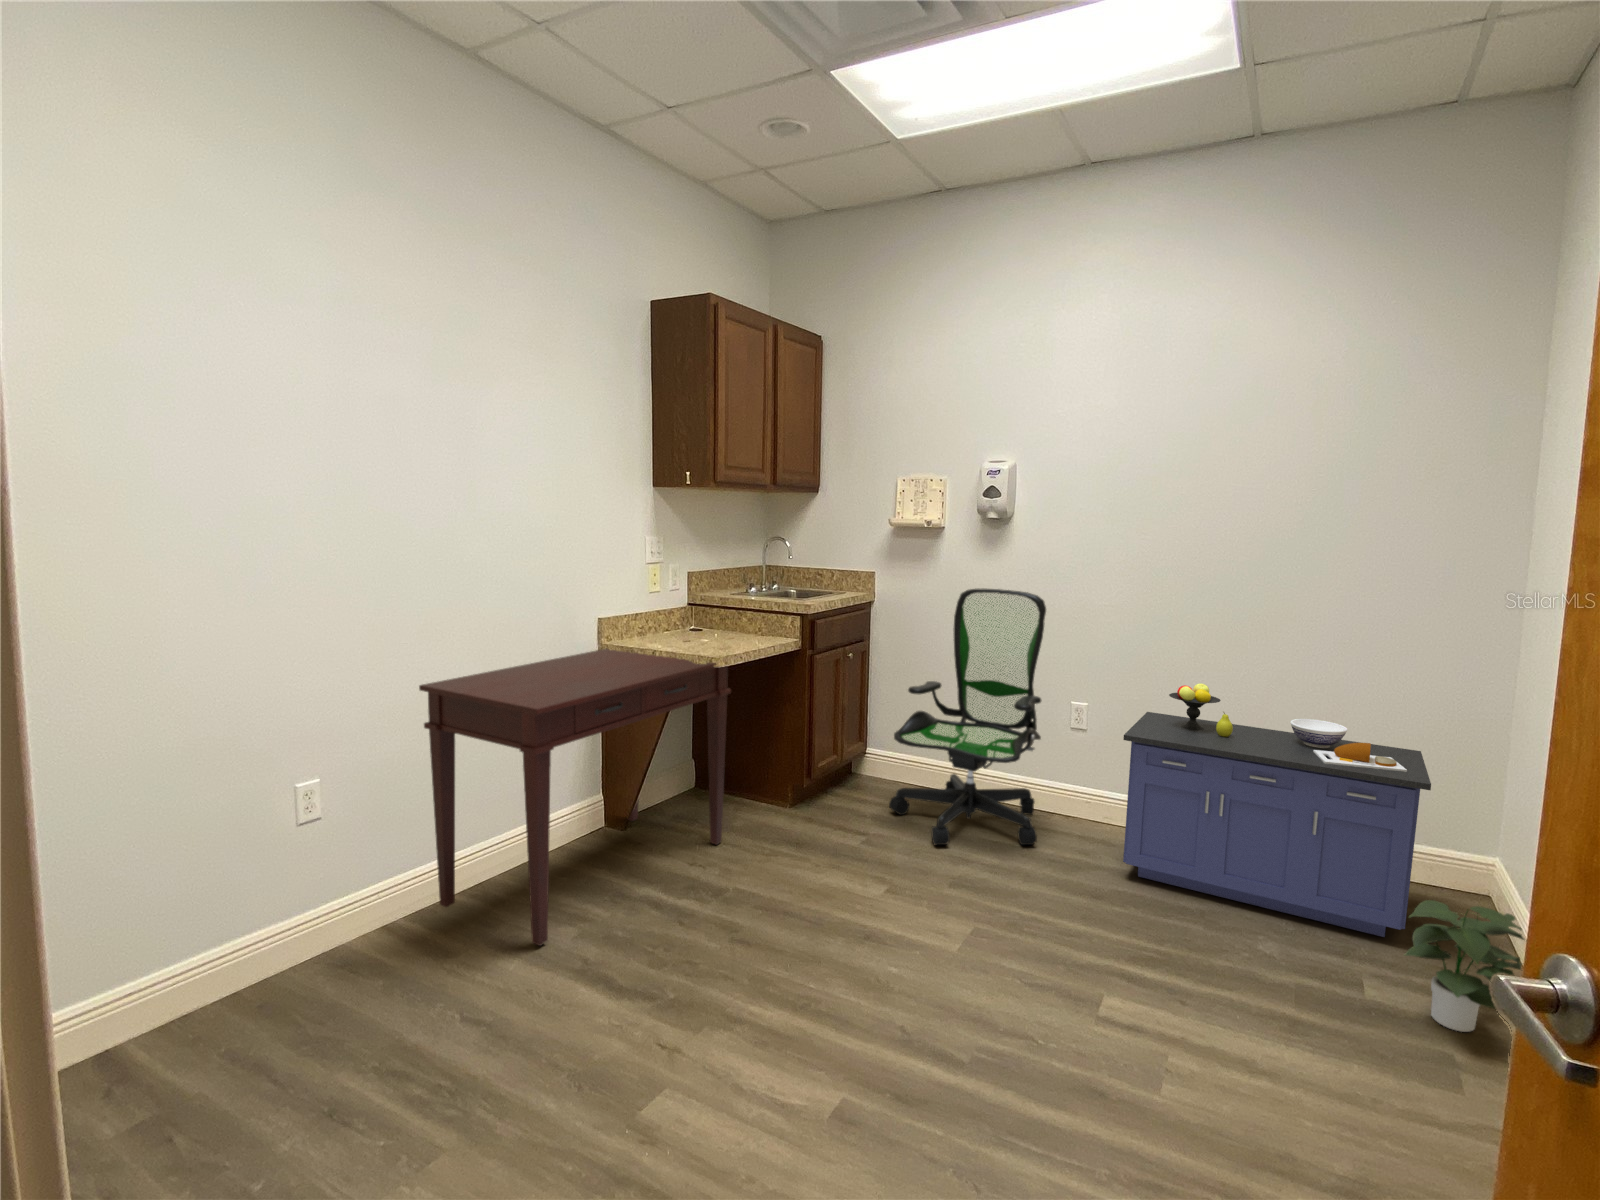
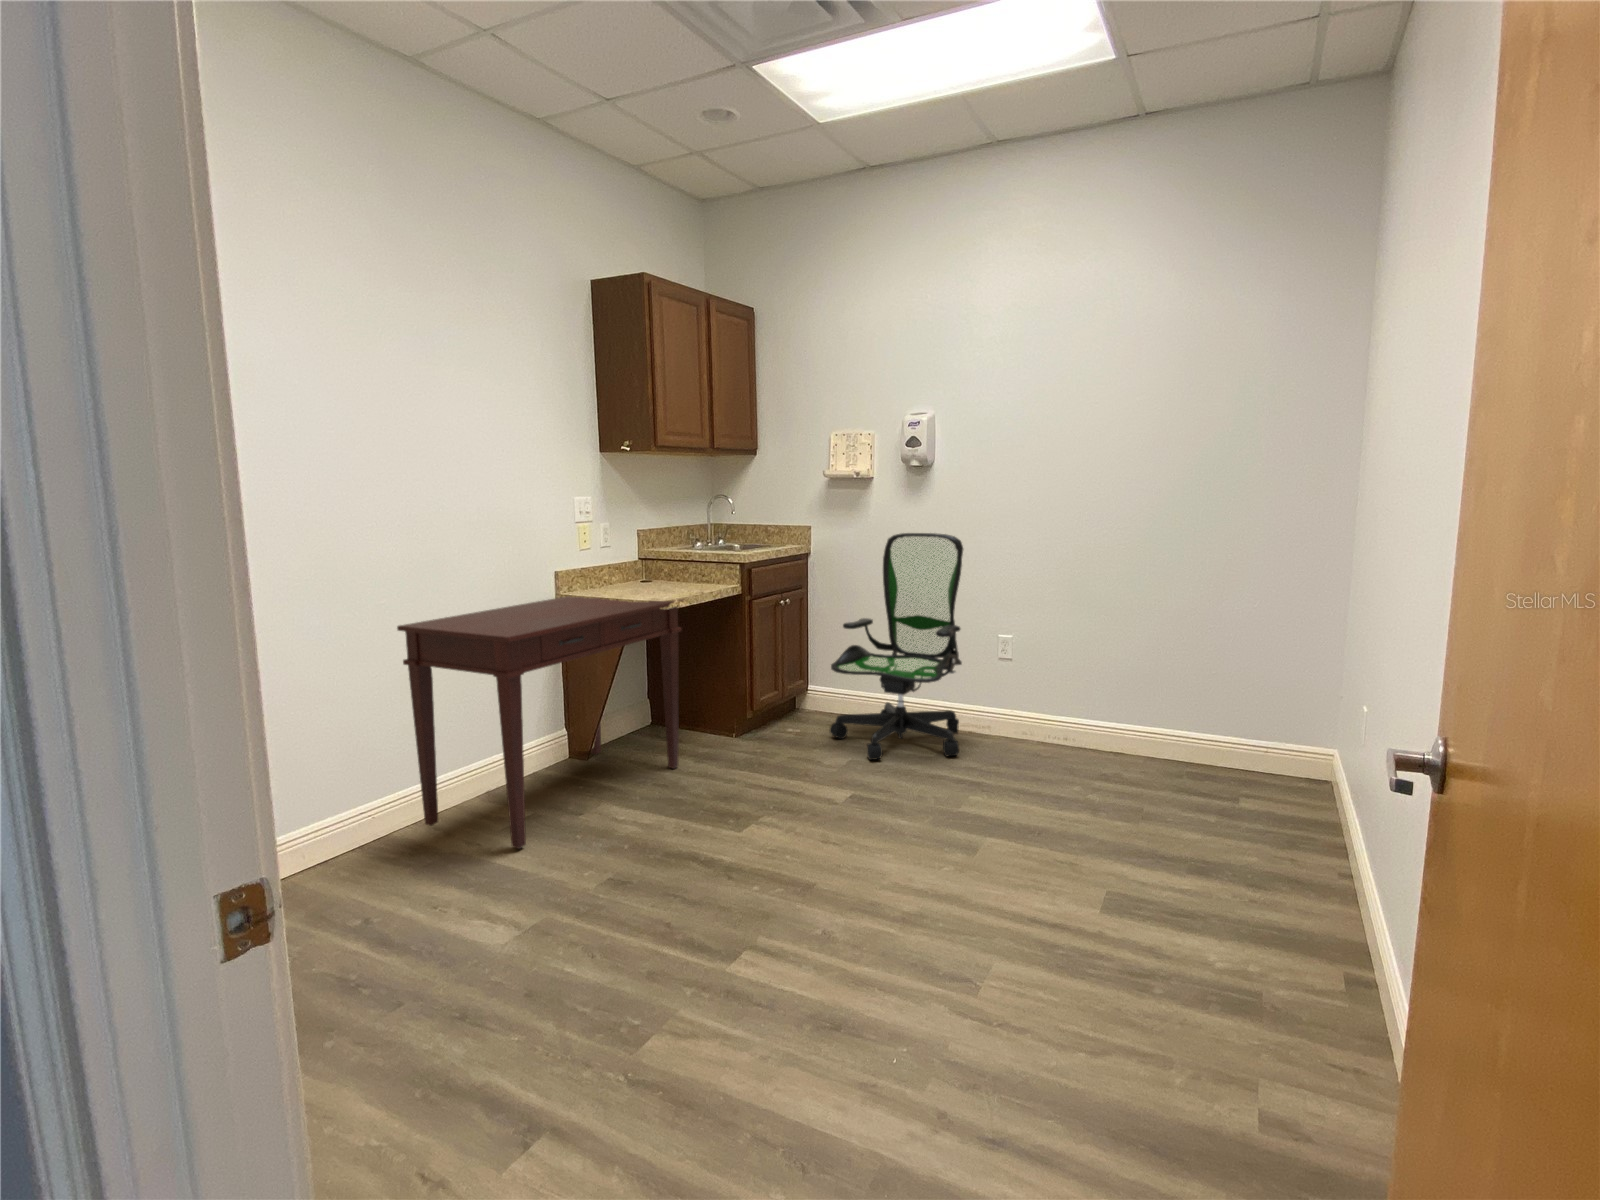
storage cabinet: present [1123,683,1431,937] -> none [1028,605,1276,807]
potted plant: present [1404,900,1524,1032] -> none [1248,760,1343,866]

